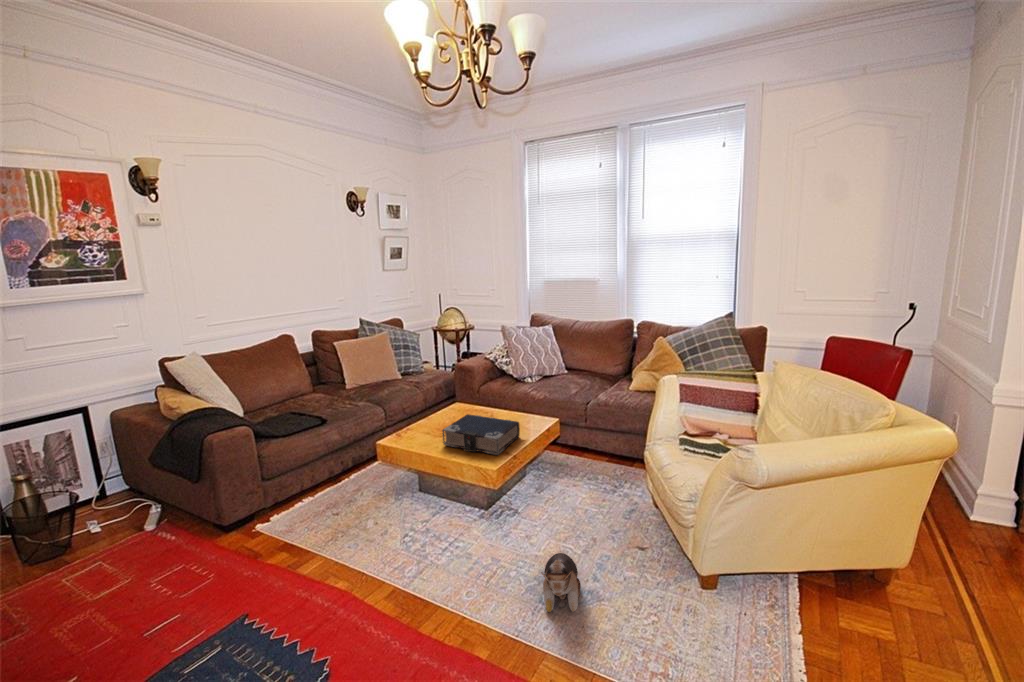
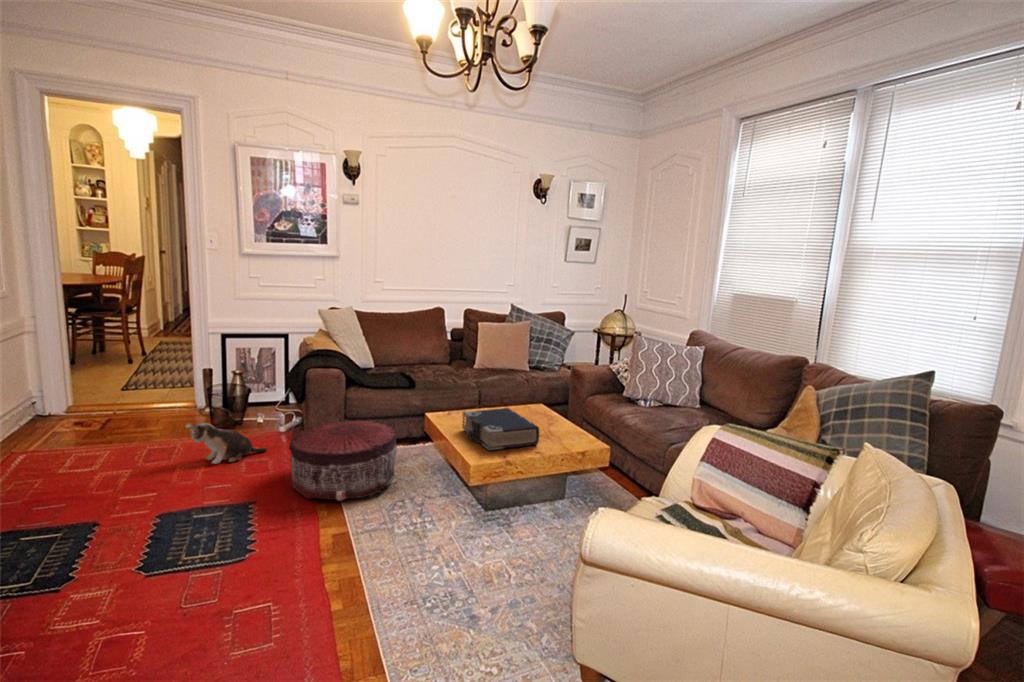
pouf: none [245,469,377,581] -> present [289,421,397,501]
plush toy: present [541,553,581,612] -> present [185,422,267,464]

